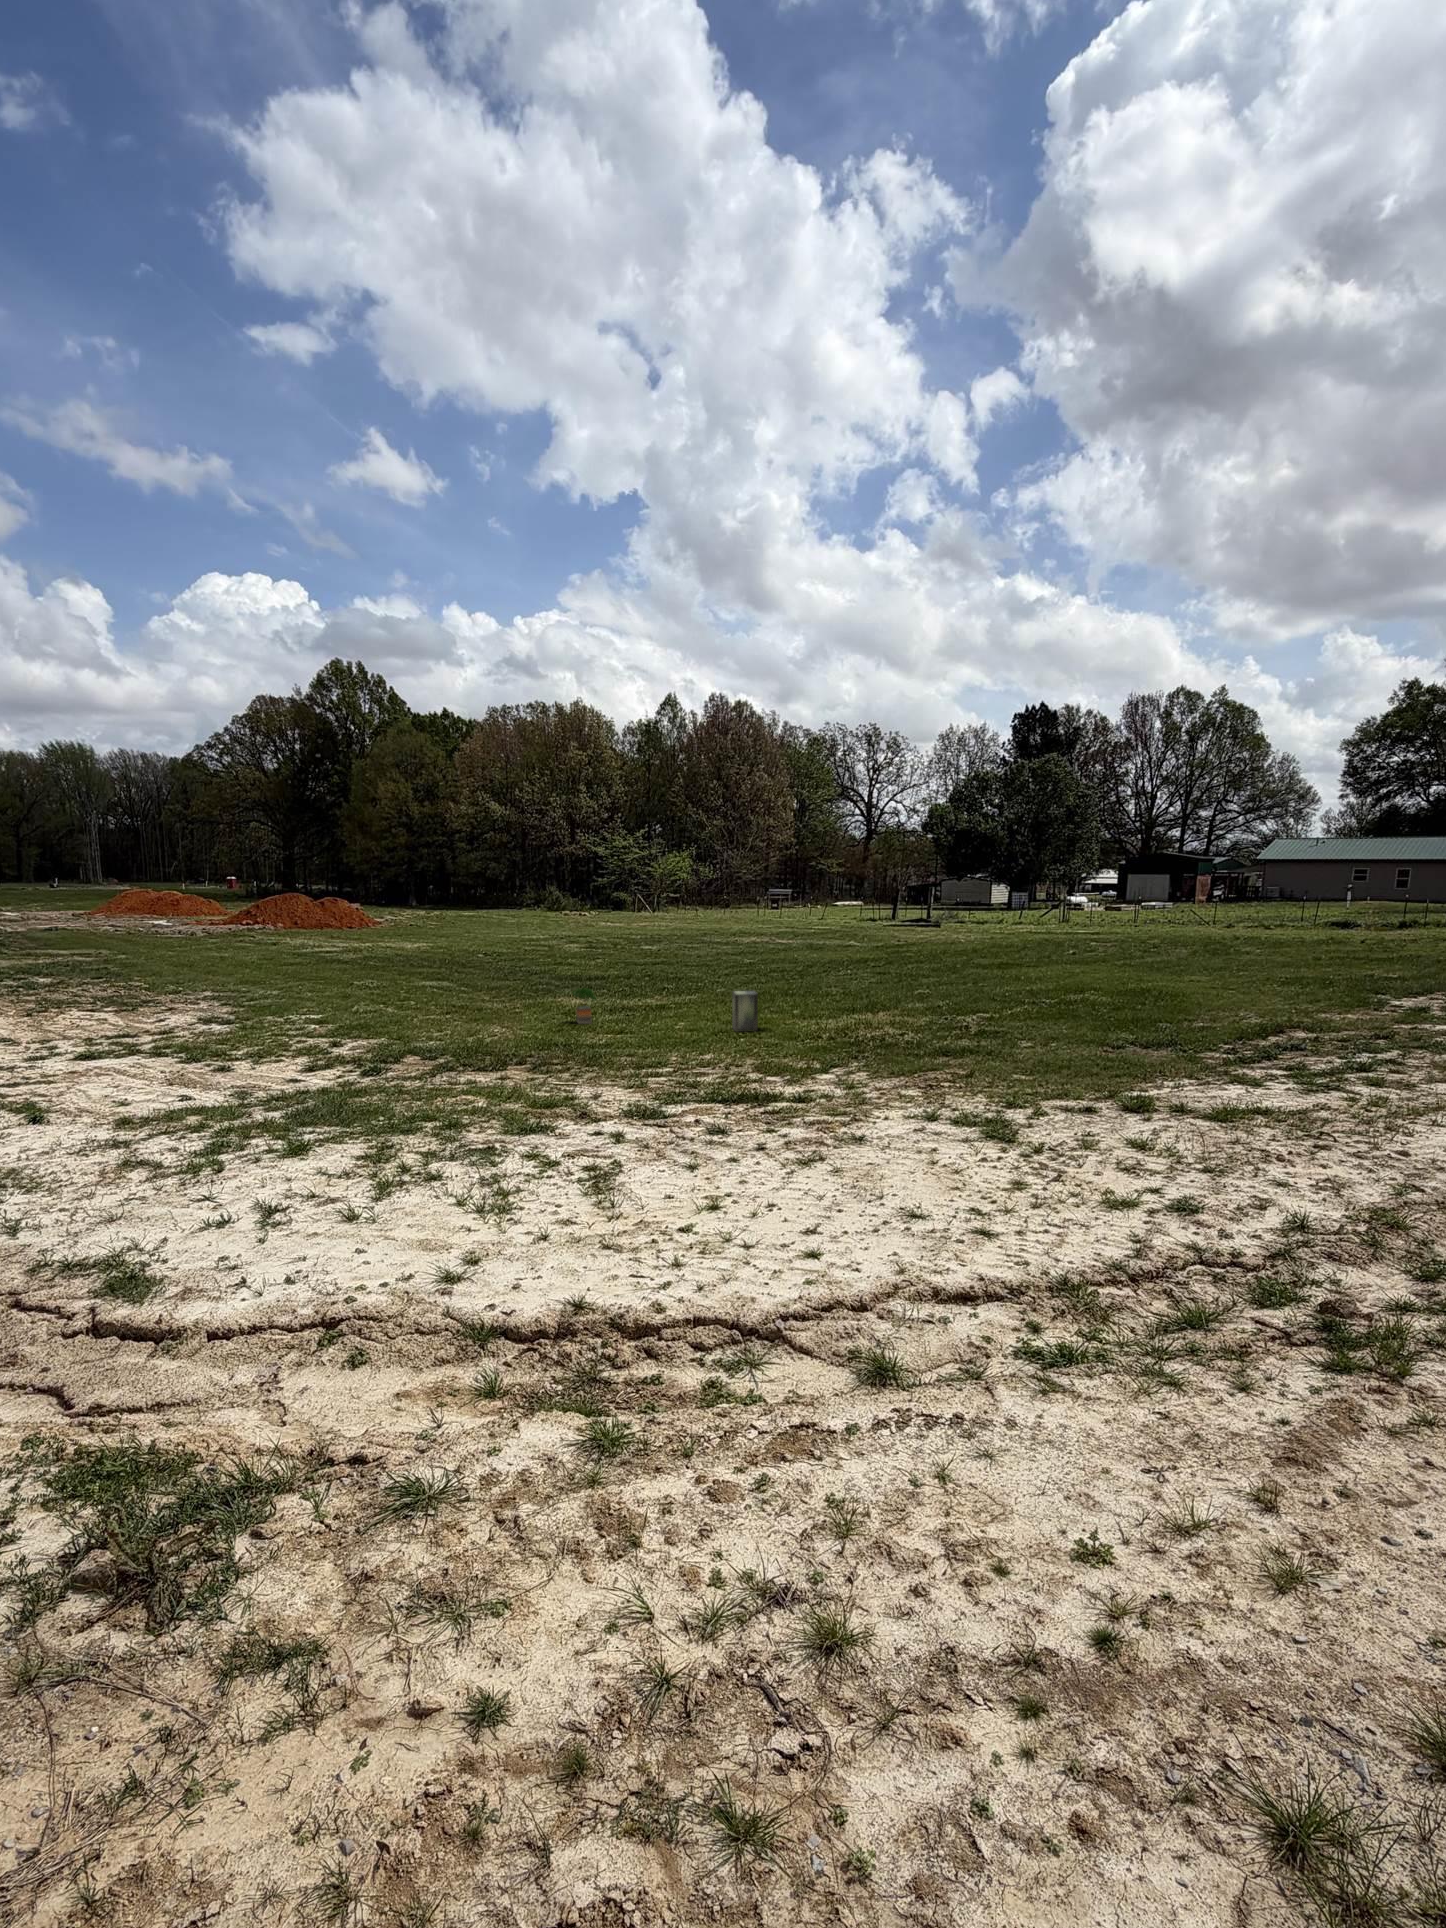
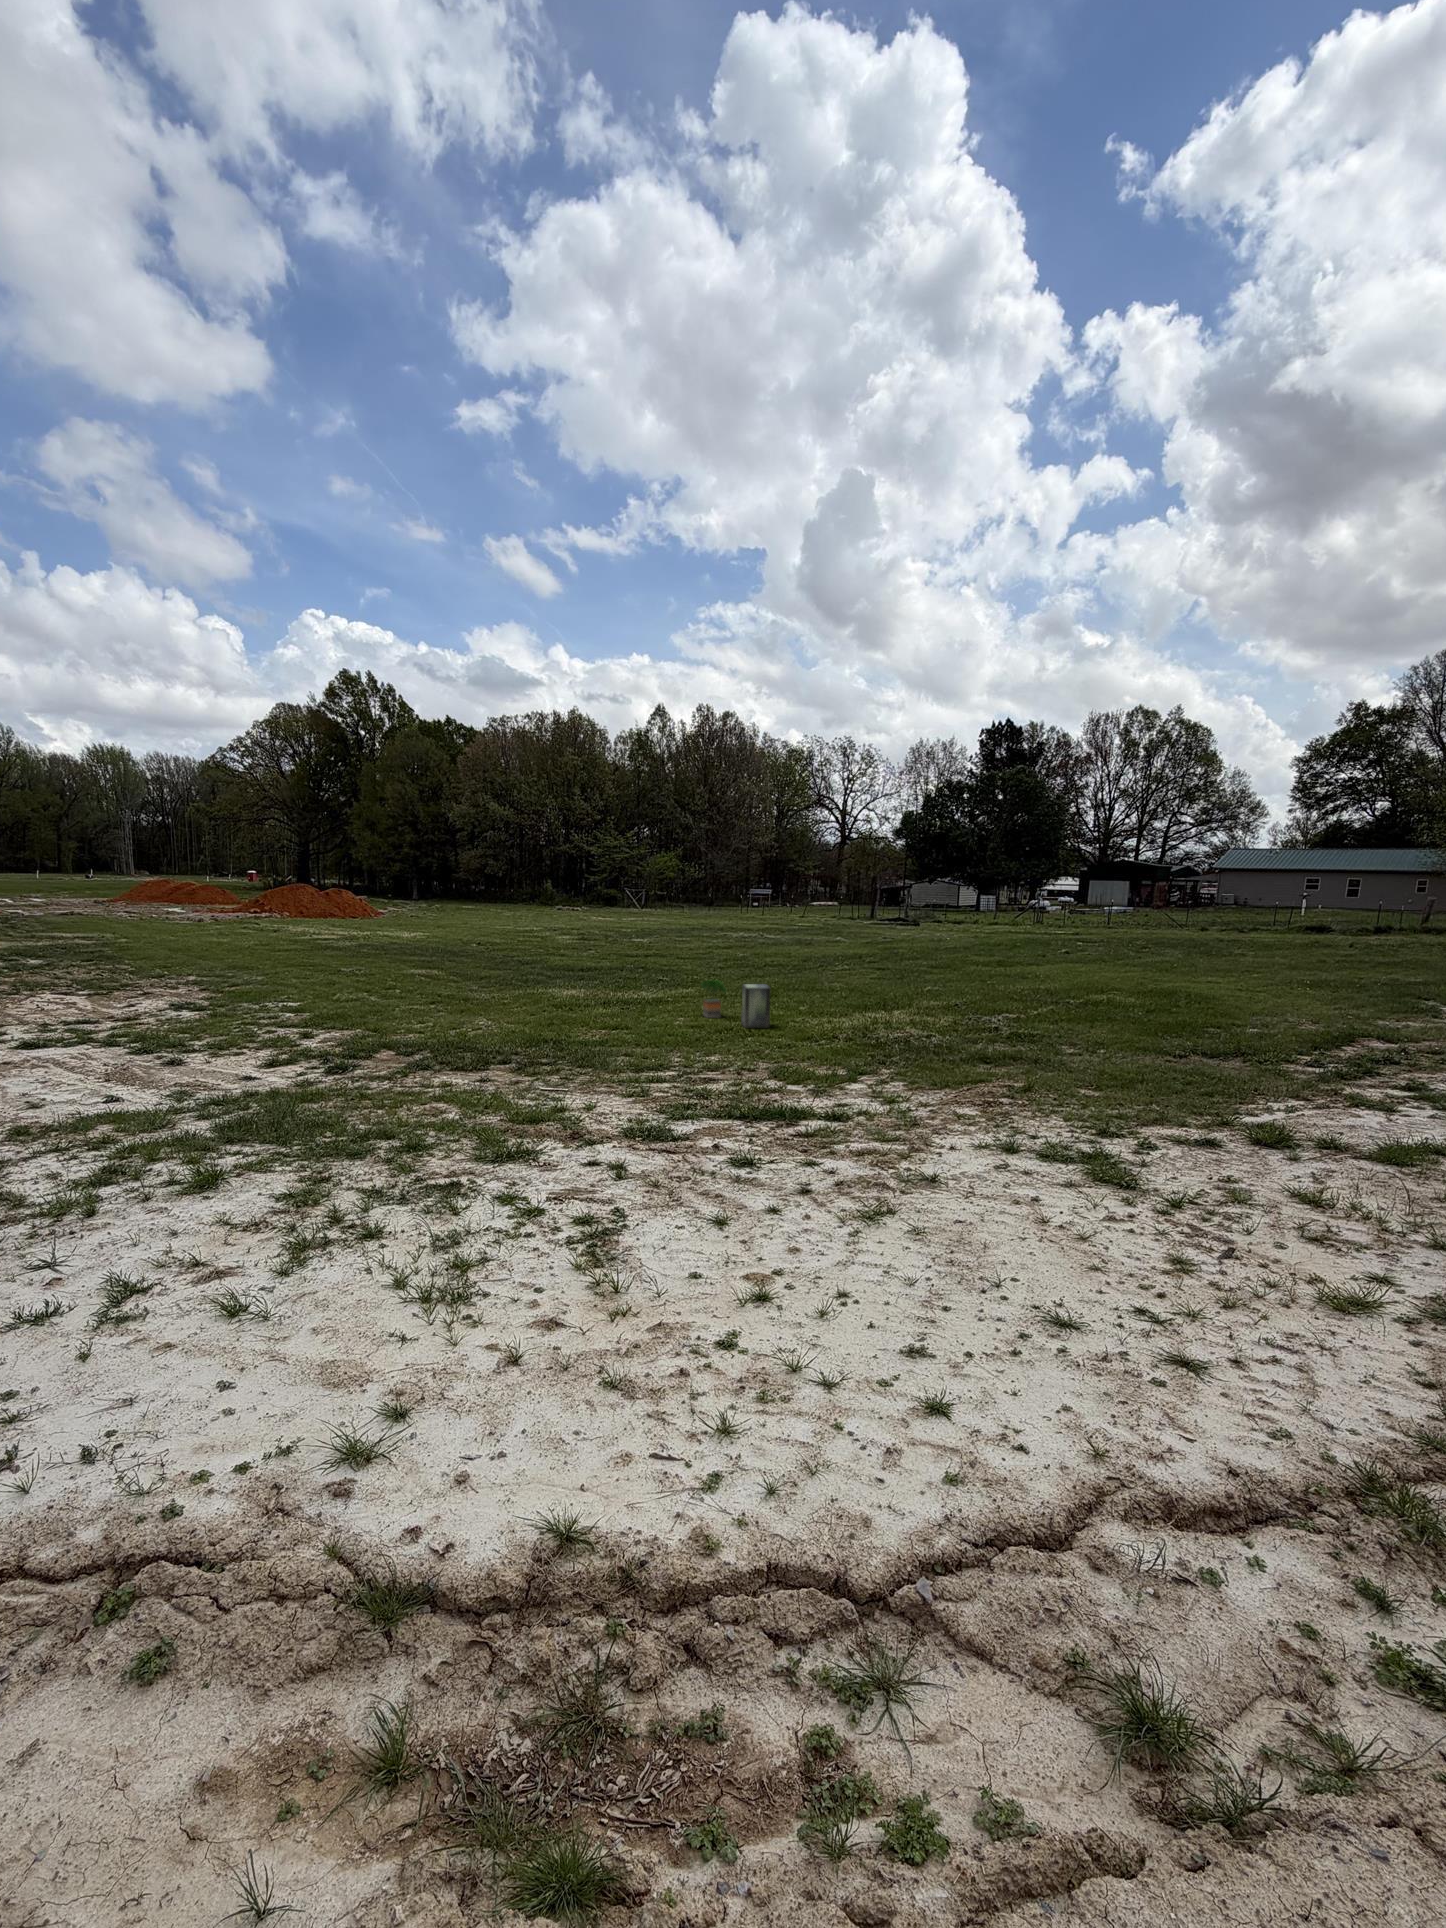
potted tree: present [573,988,596,1024] -> present [701,980,726,1018]

